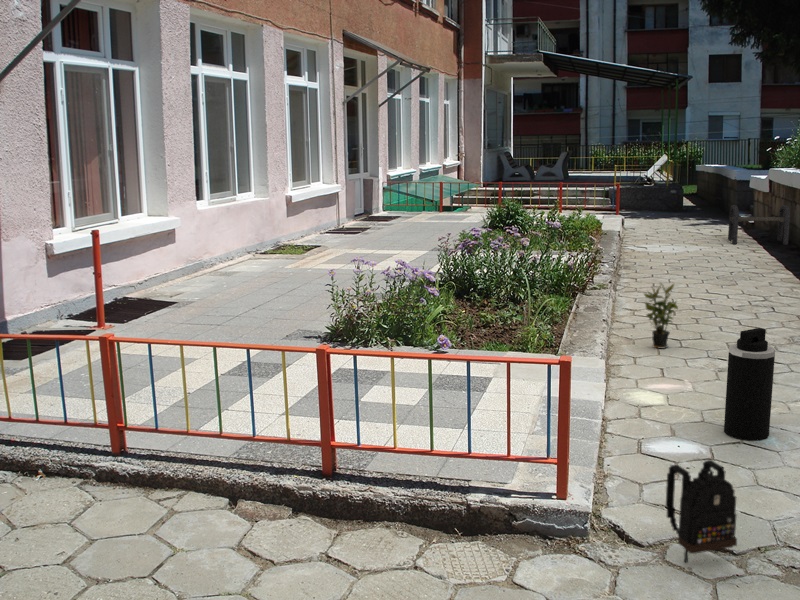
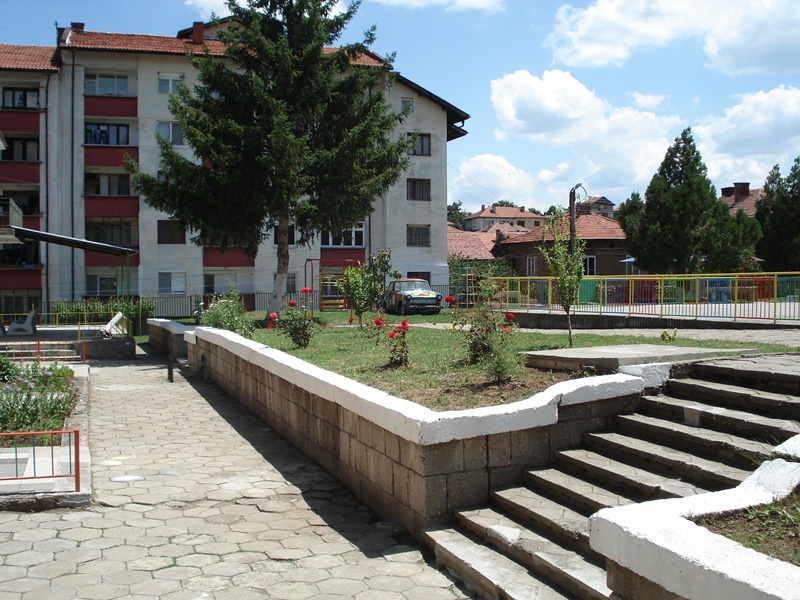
potted plant: present [644,284,678,348] -> none [109,404,129,442]
trash can: present [724,328,775,441] -> none [151,417,172,471]
backpack: present [666,460,737,563] -> none [122,464,151,506]

